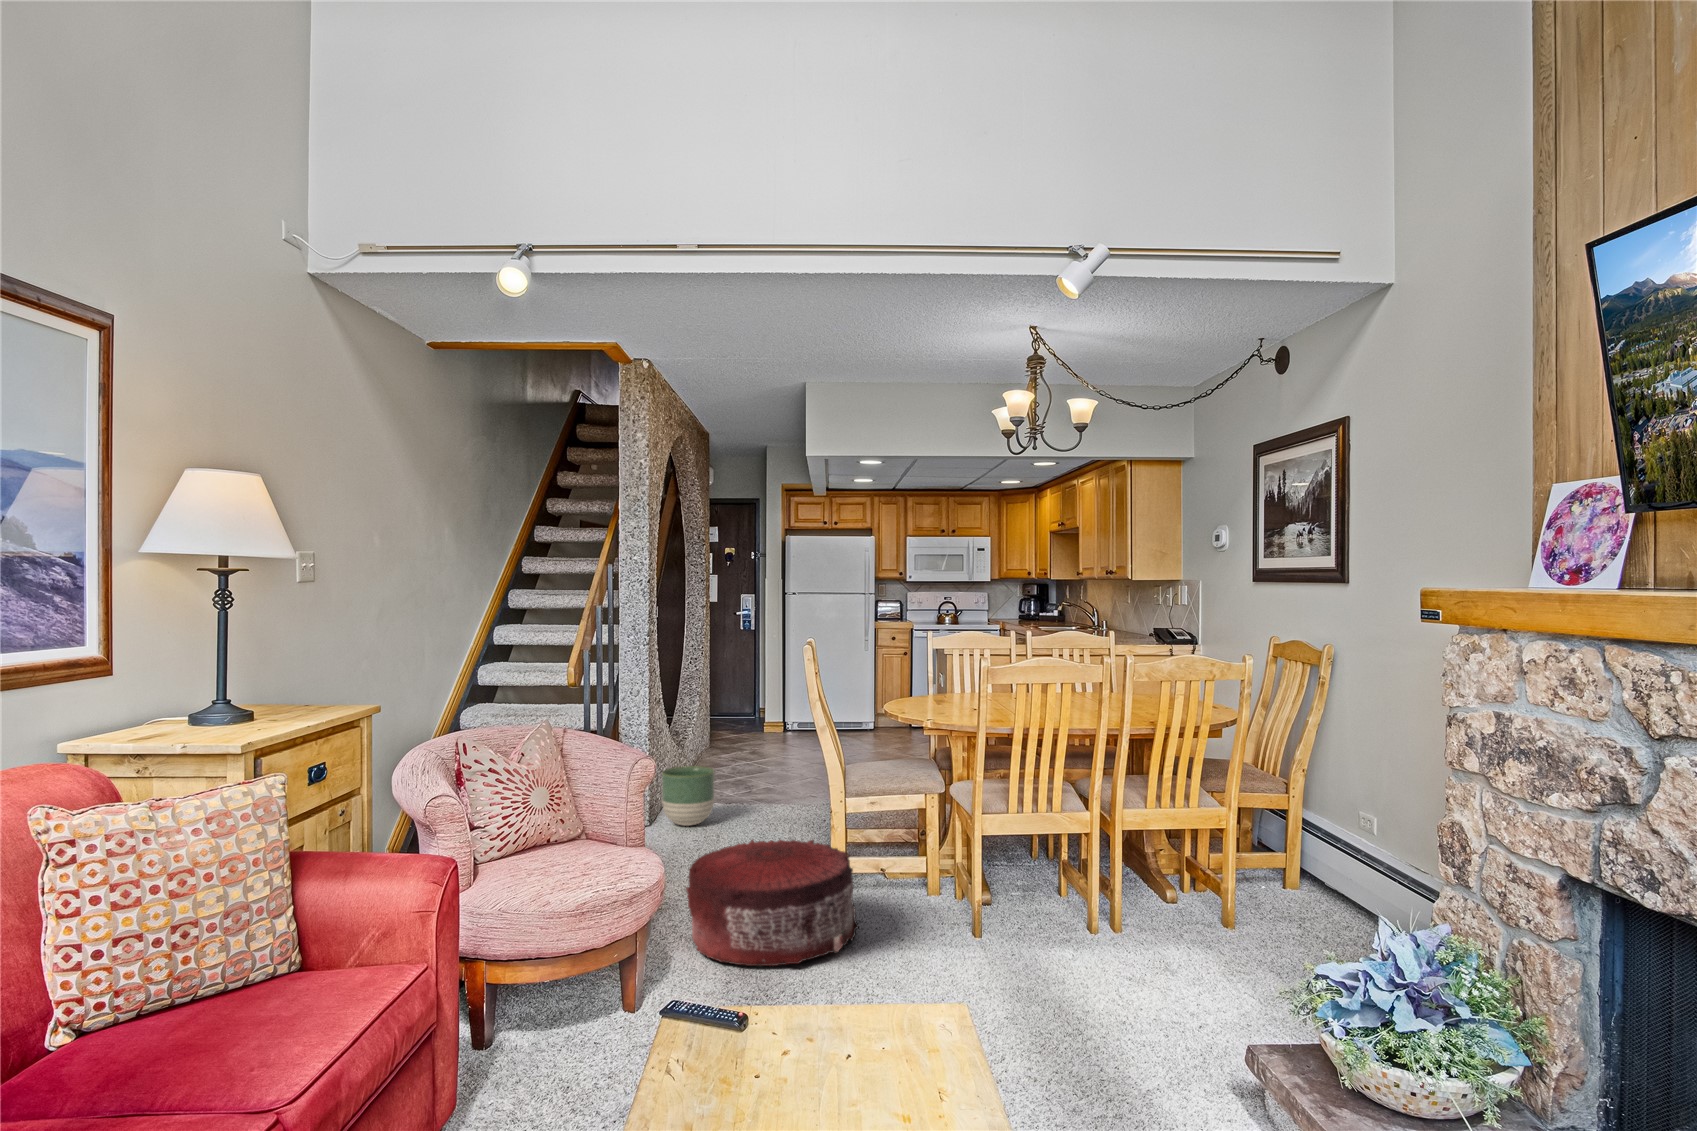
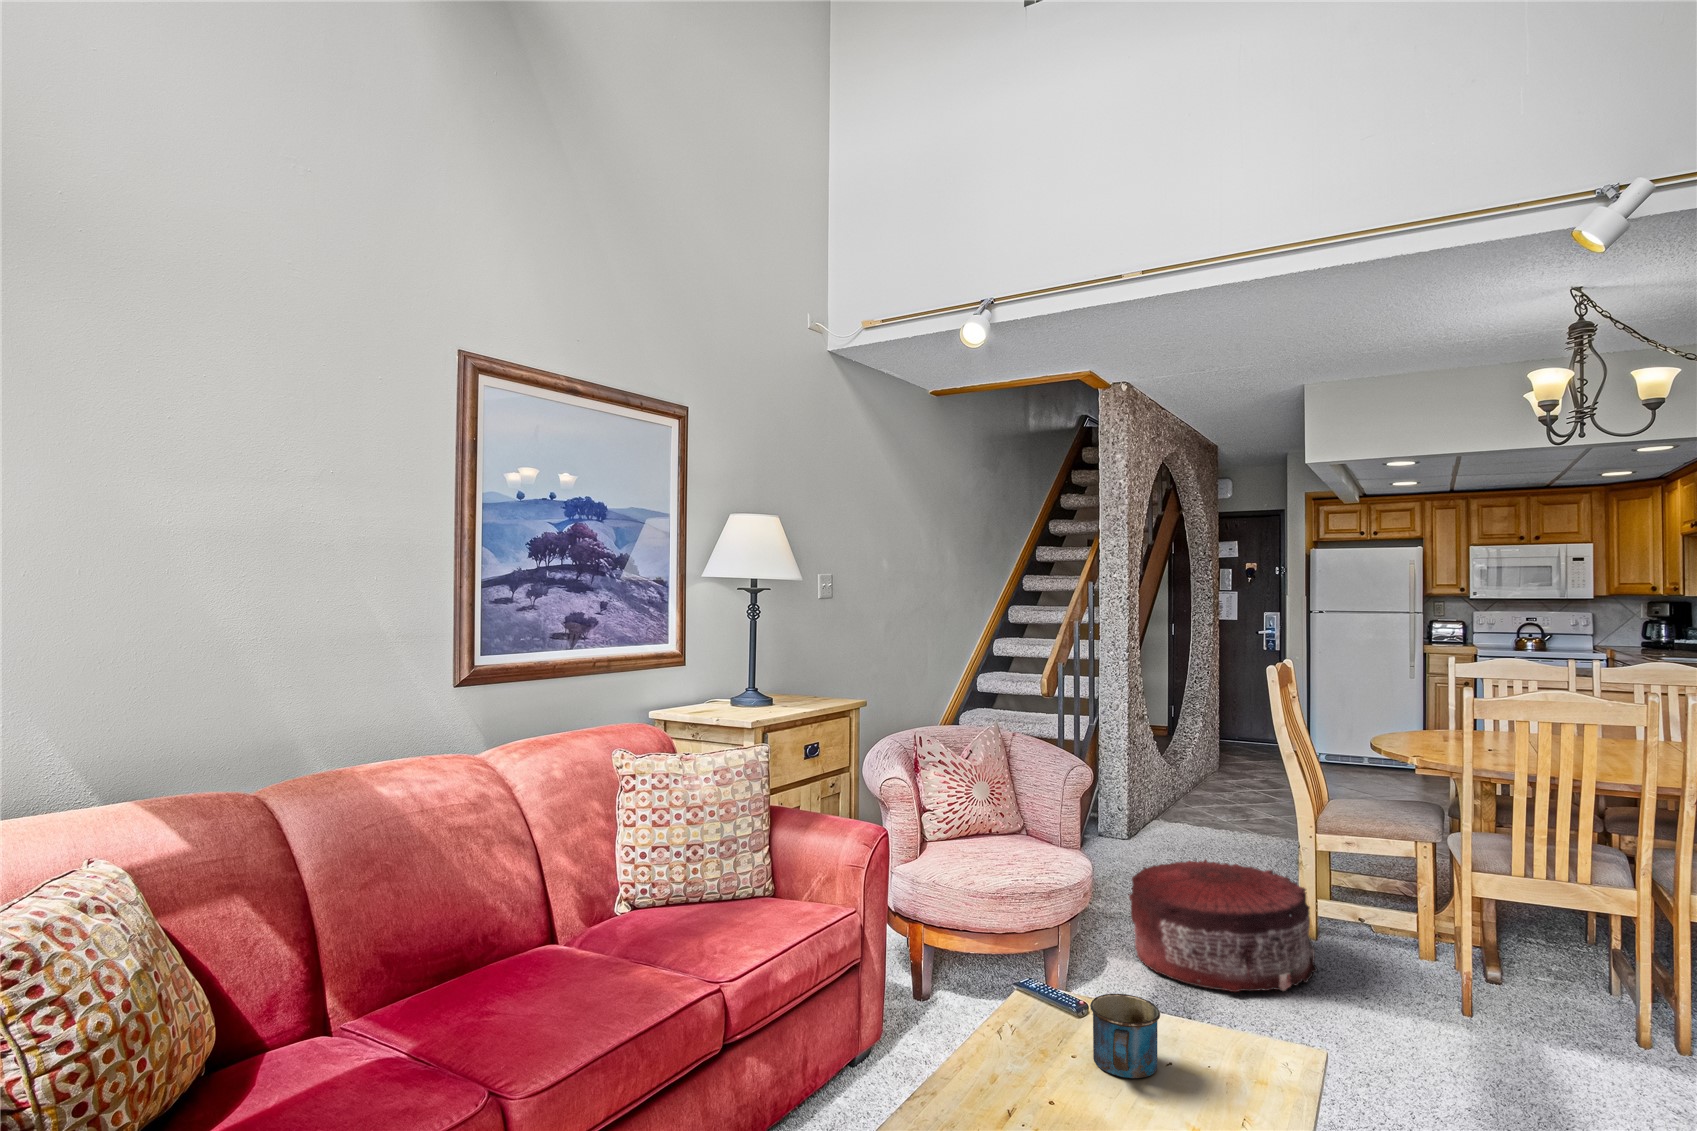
planter: present [662,766,715,826] -> none [1144,780,1198,838]
mug: none [761,985,831,1070] -> present [1090,994,1160,1078]

